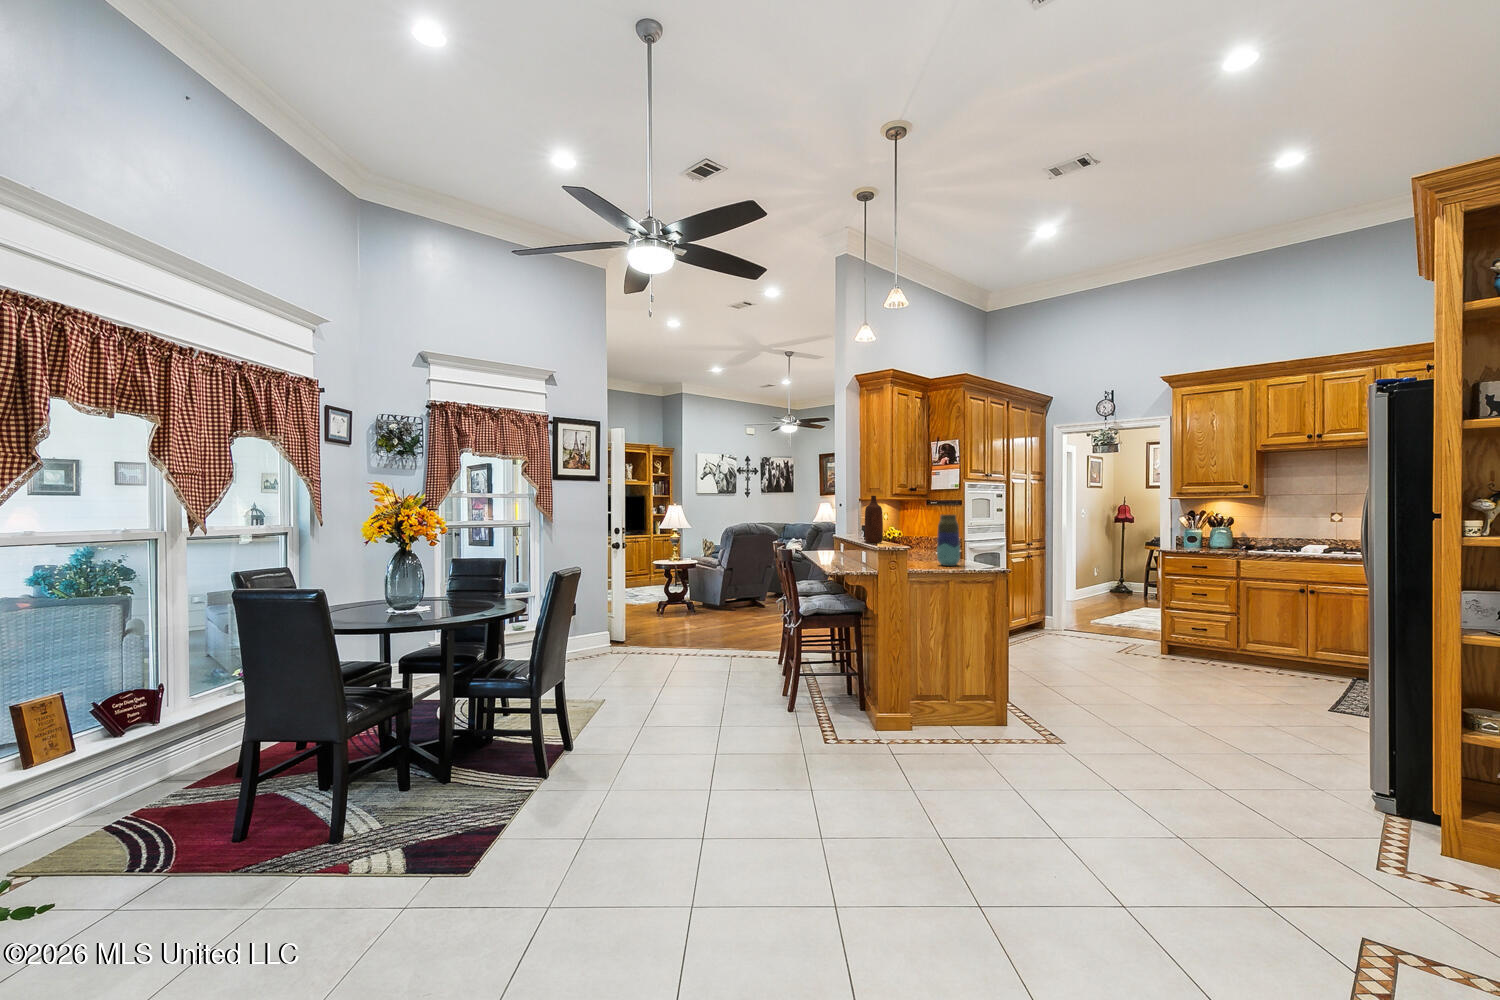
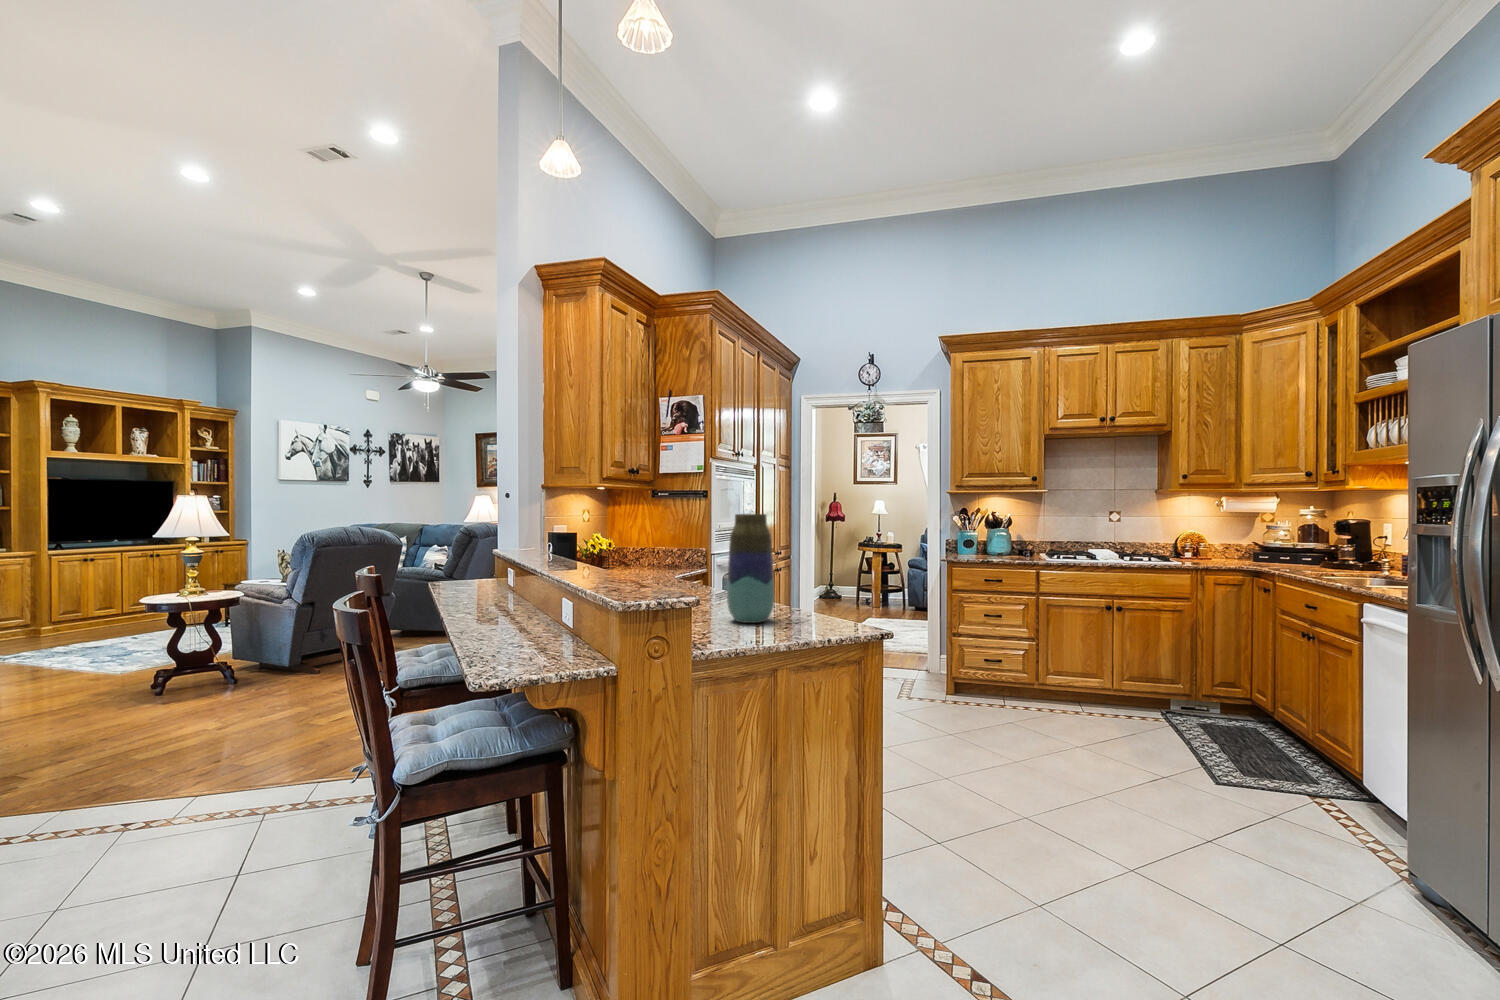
bottle: present [865,496,883,543] -> none [565,474,603,574]

